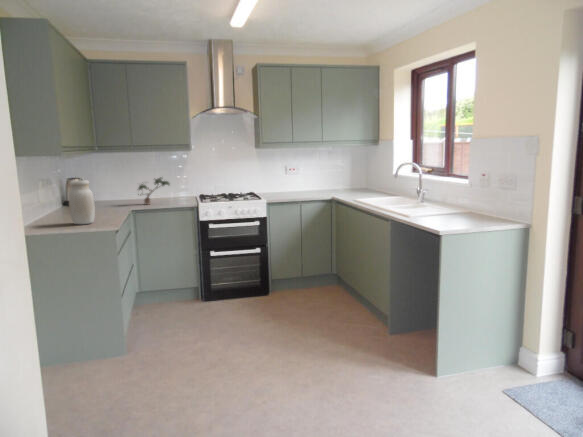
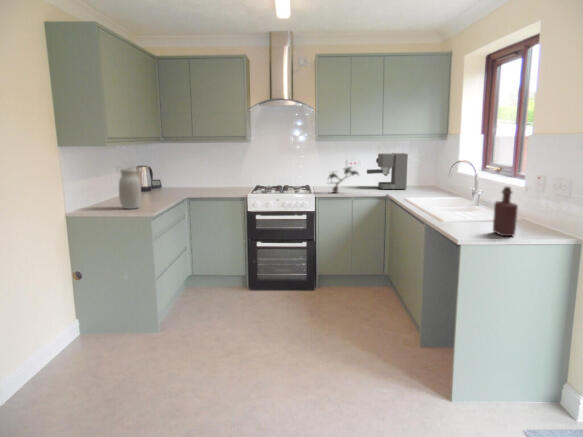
coffee maker: none [307,158,345,193] -> present [367,153,408,190]
potted plant: present [138,177,170,205] -> present [329,167,358,193]
bottle: none [457,183,479,226] -> present [493,187,518,236]

